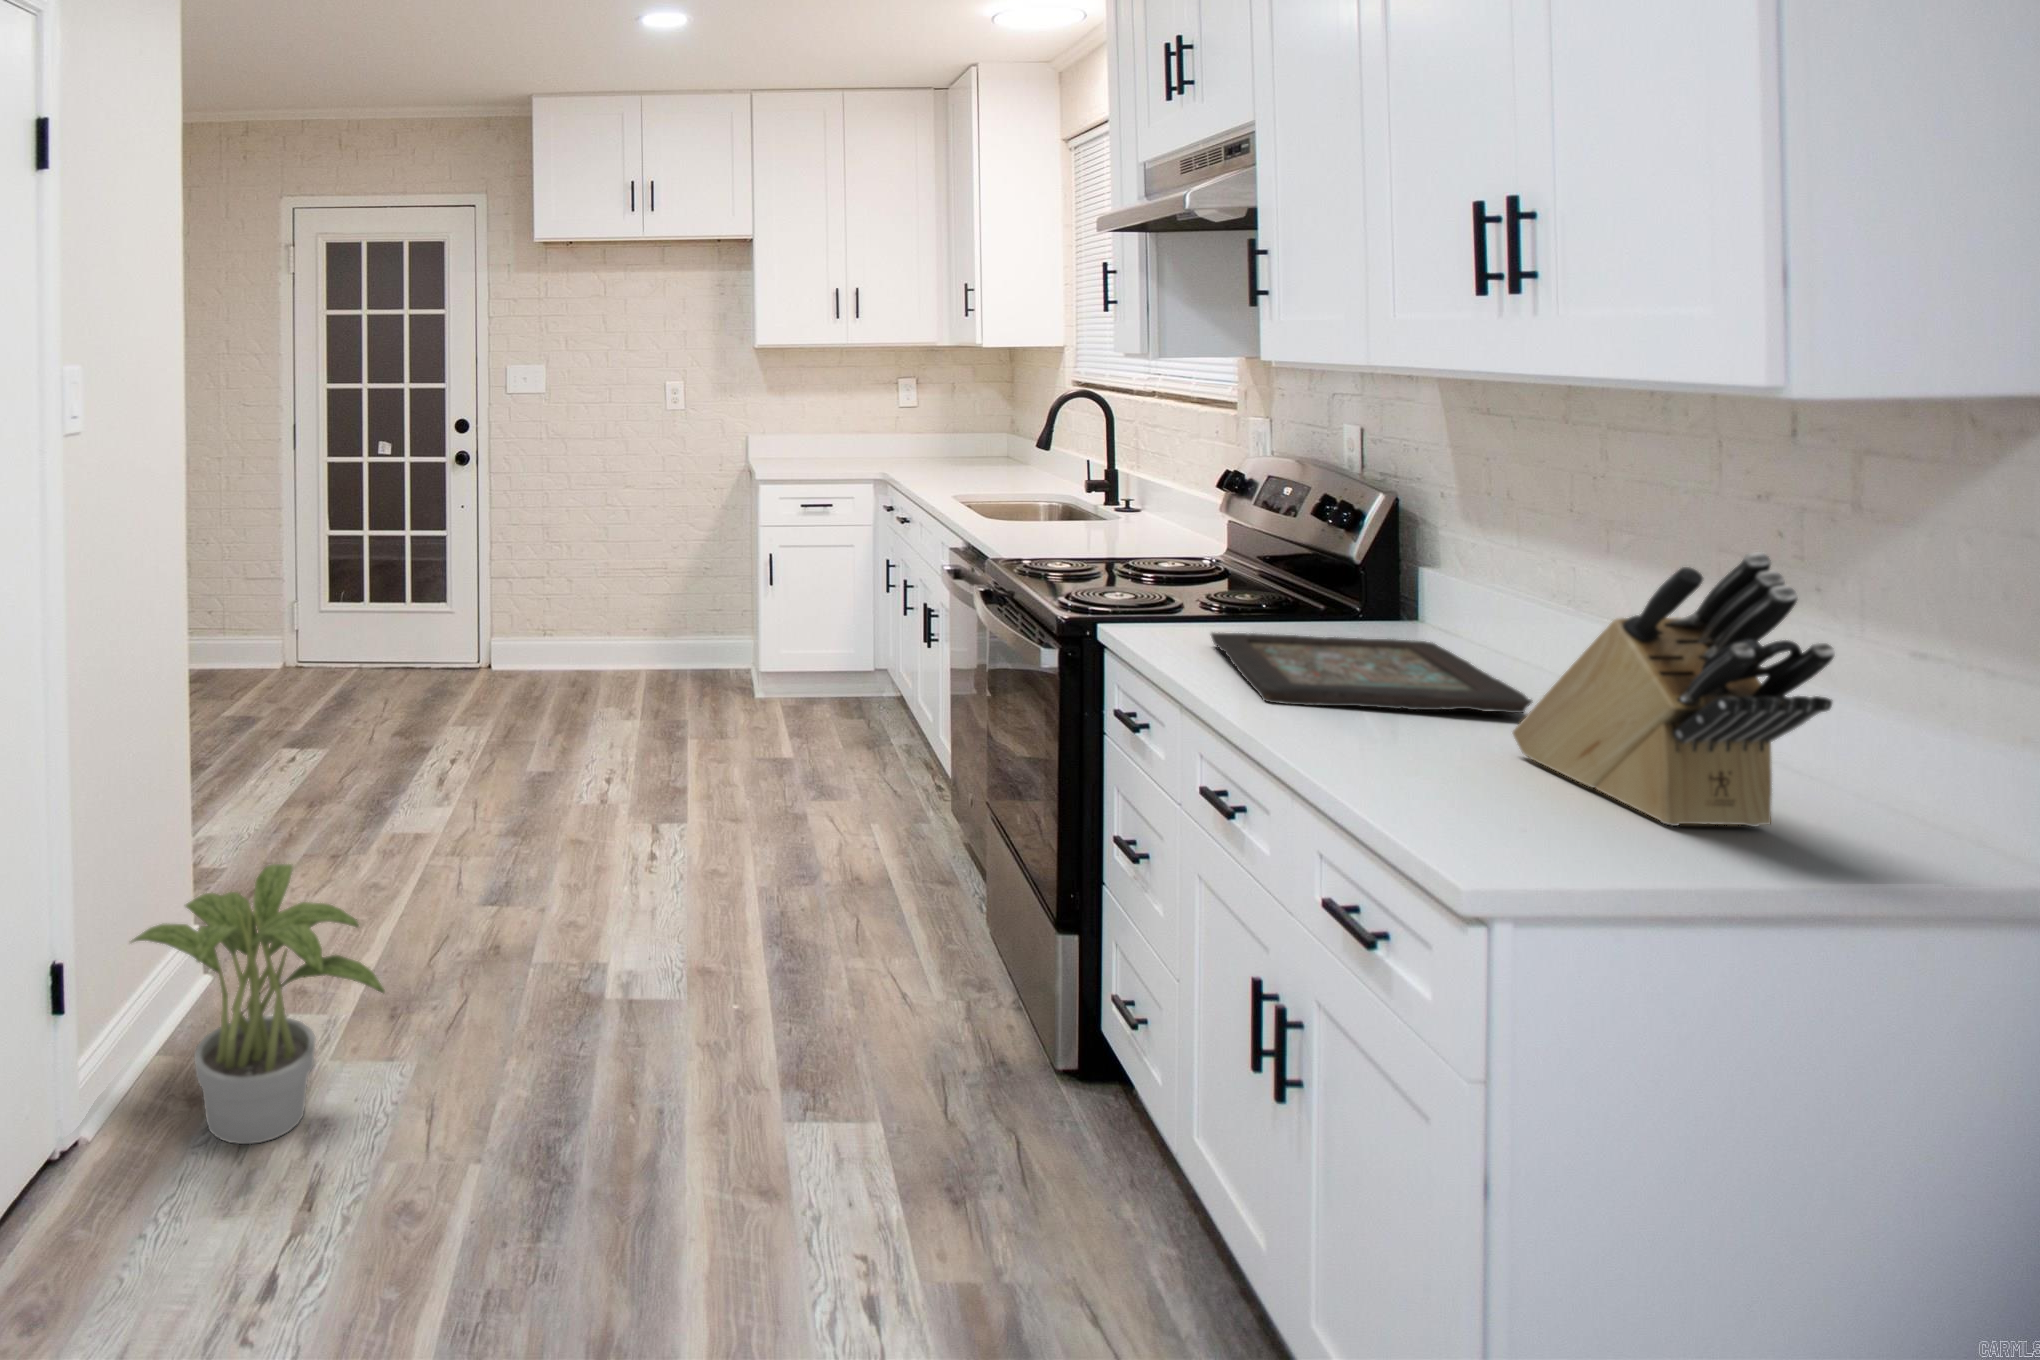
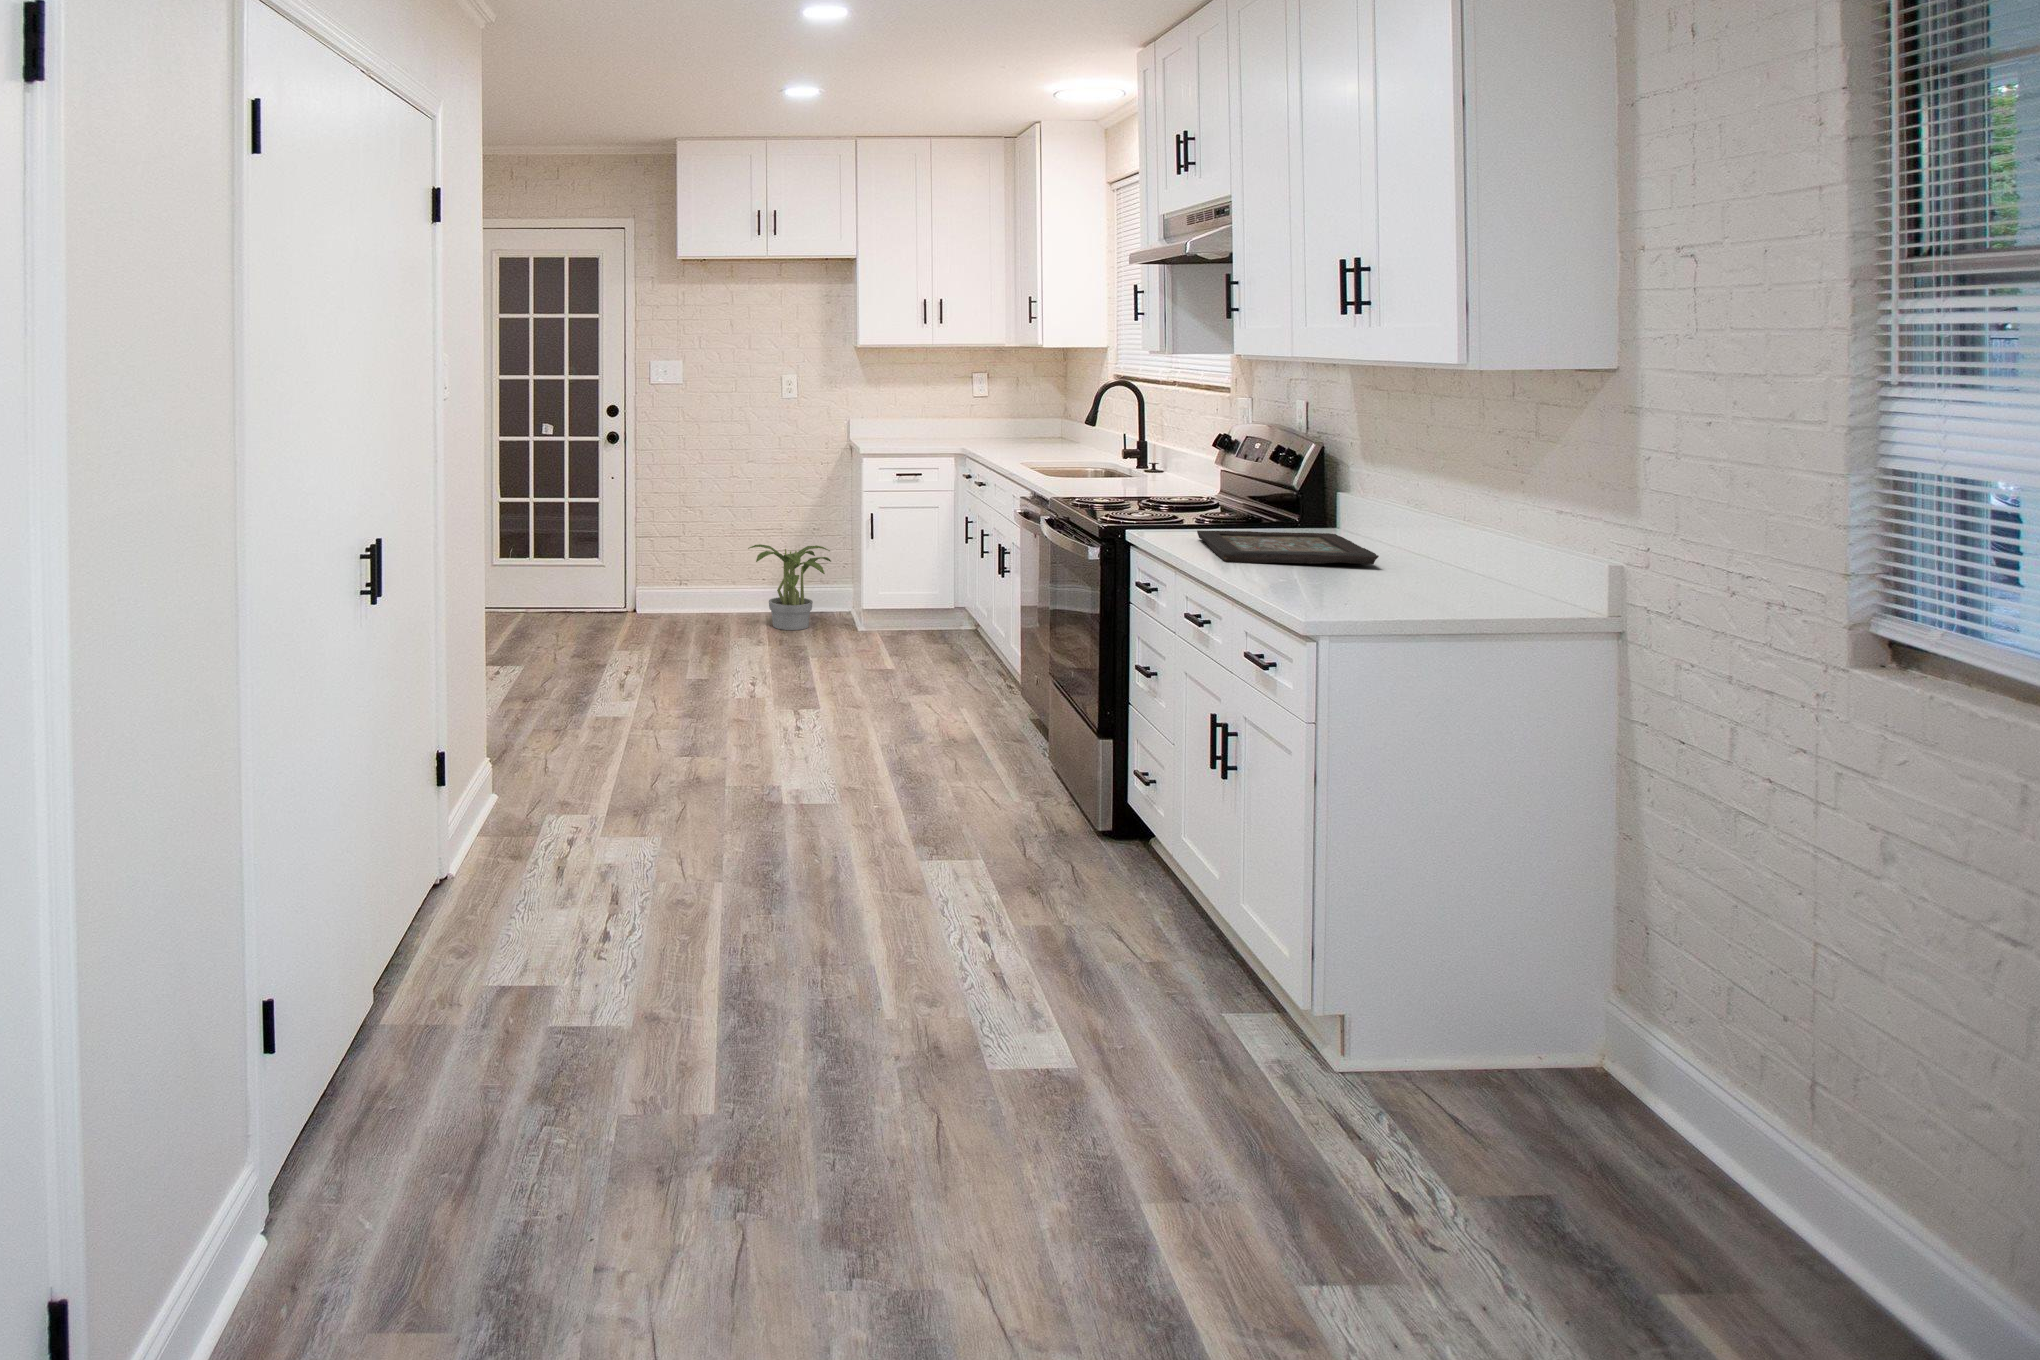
knife block: present [1513,552,1835,827] -> none [1358,452,1497,602]
potted plant: present [131,864,385,1144] -> present [748,544,831,630]

